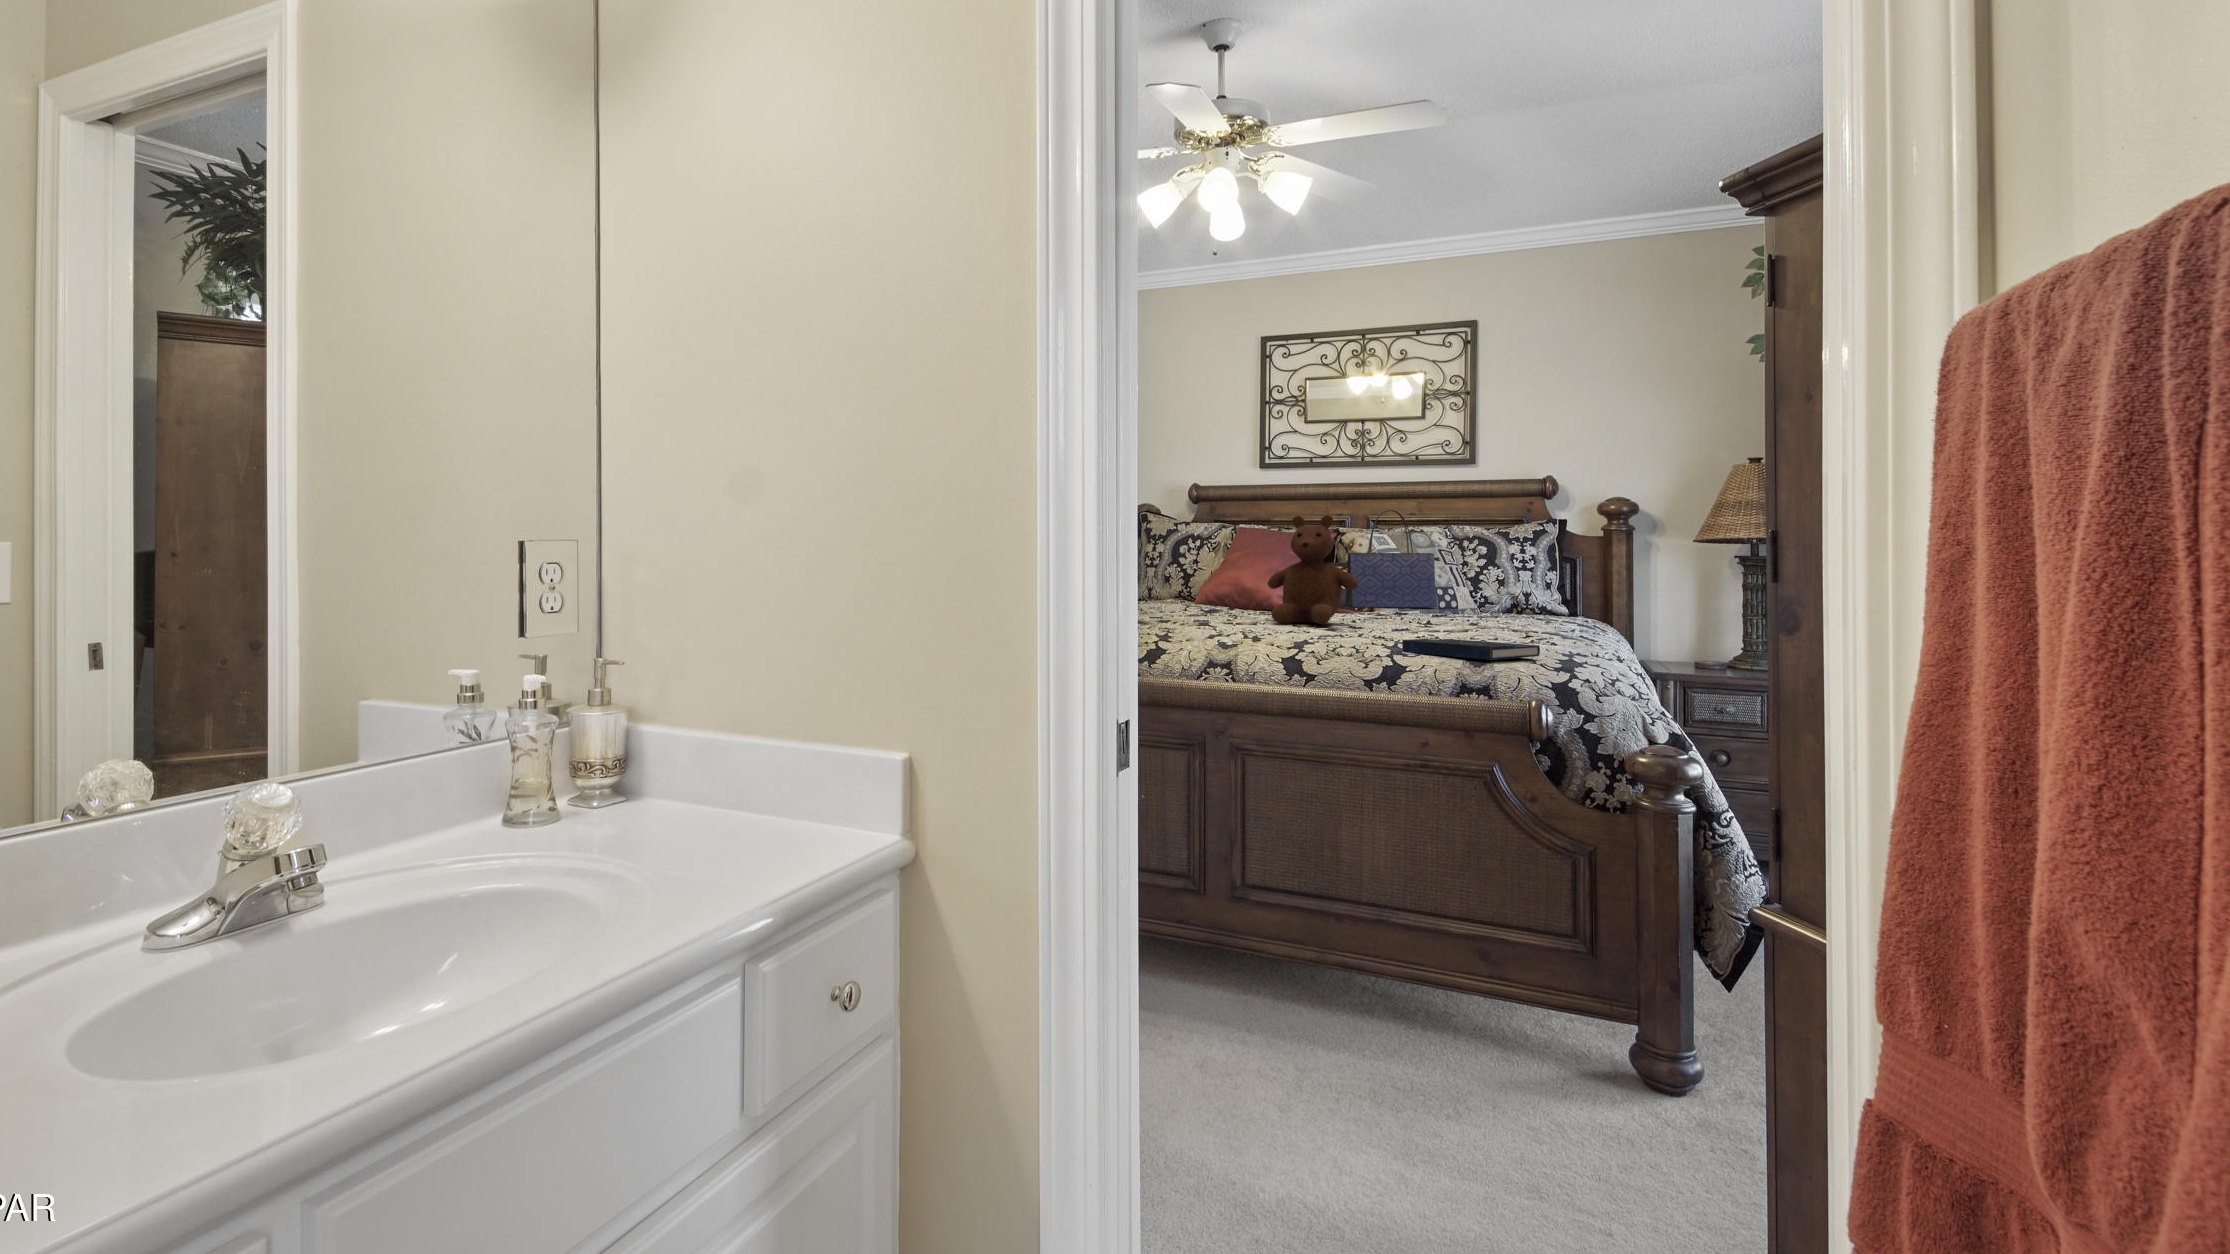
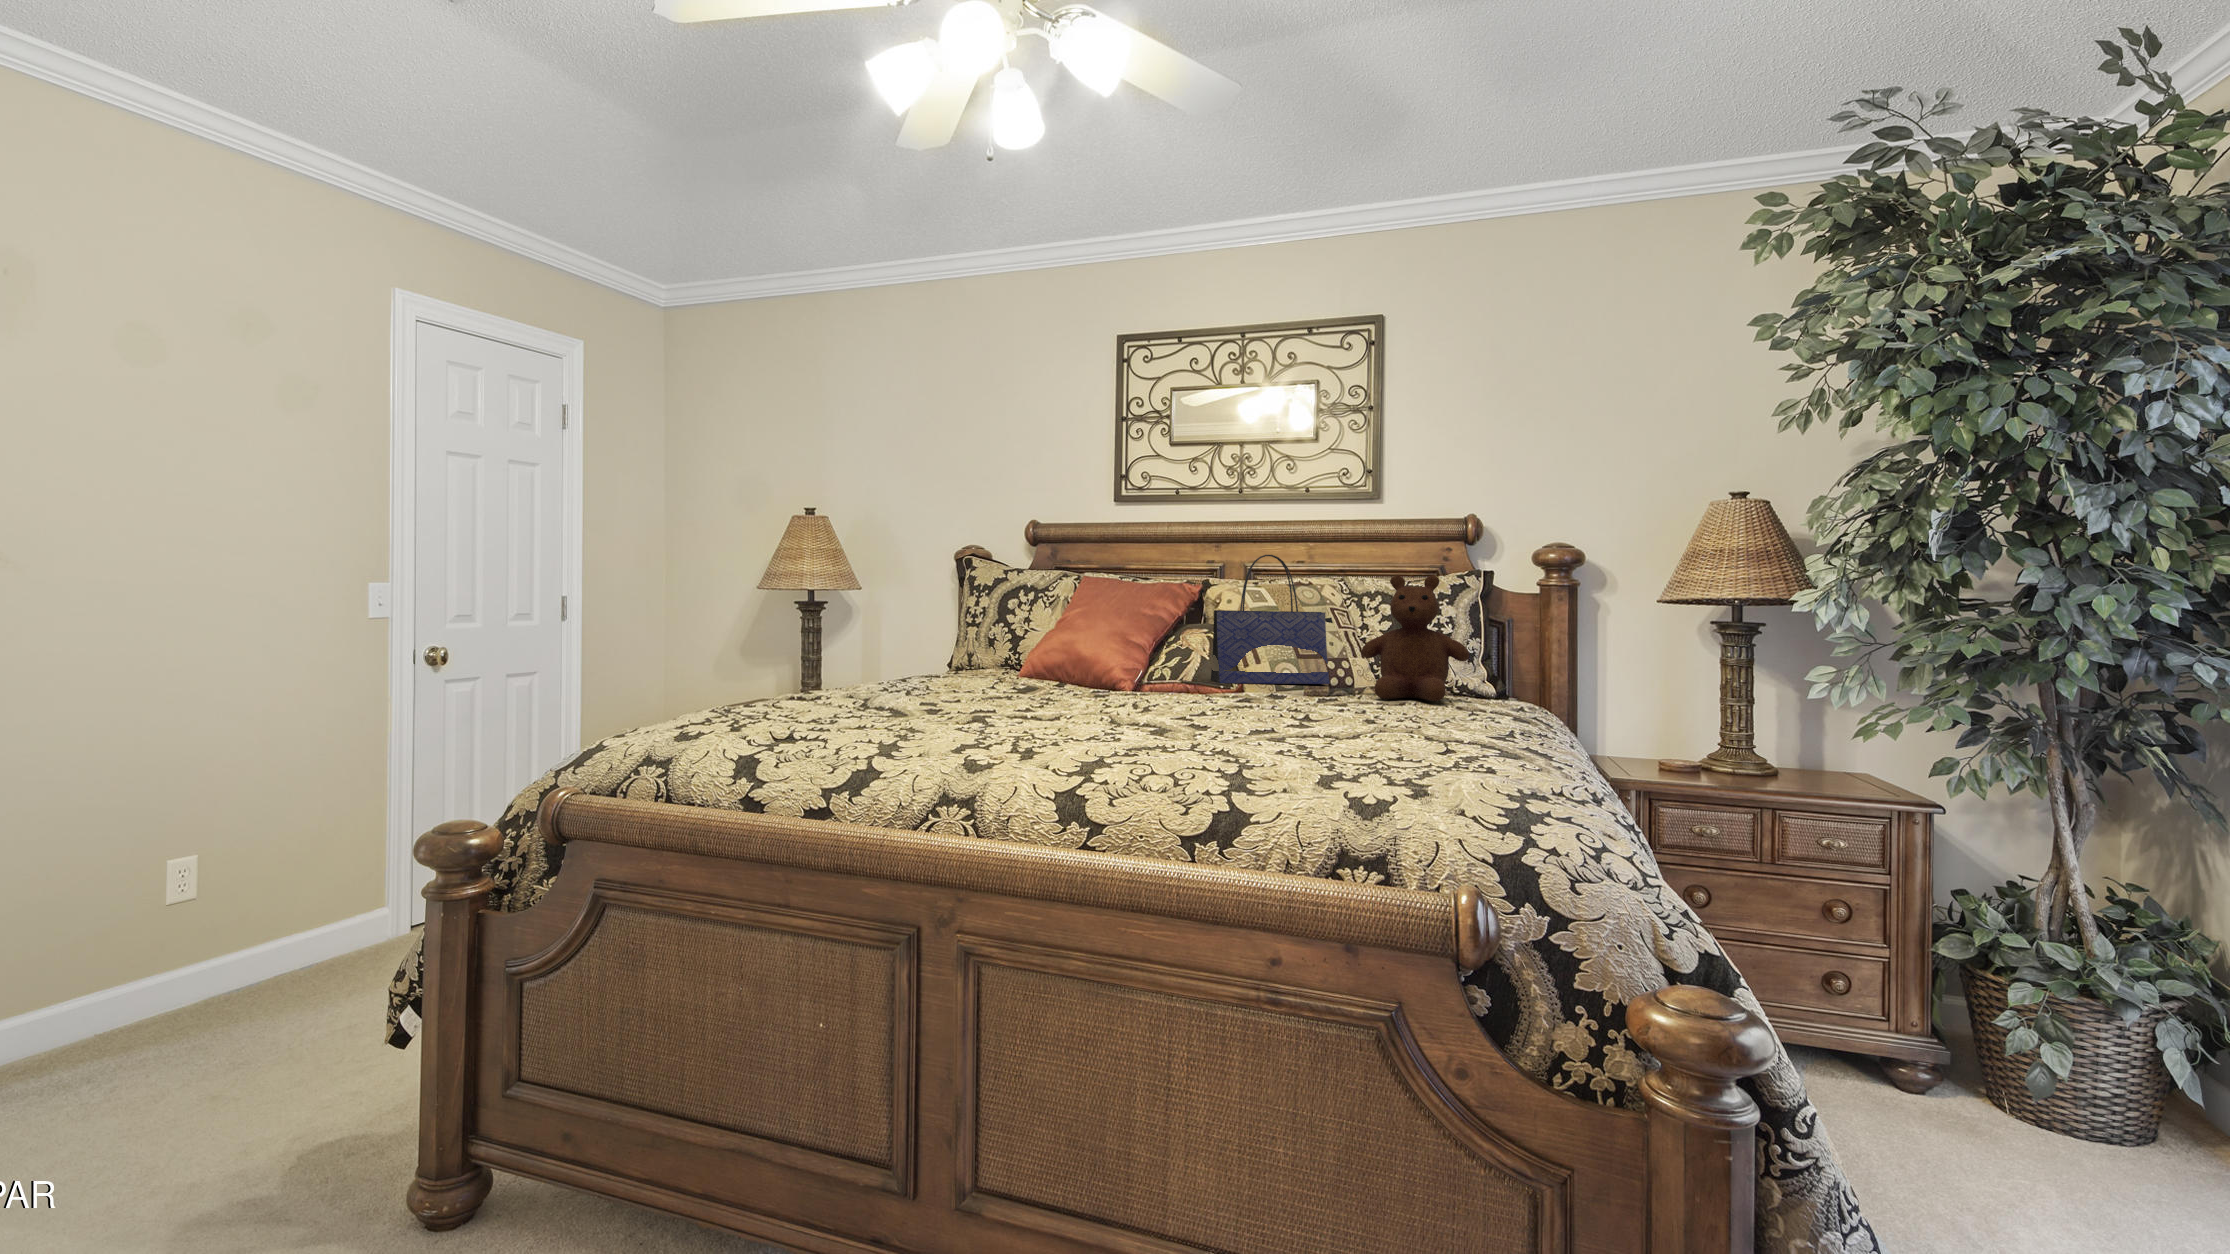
teddy bear: present [1268,515,1358,624] -> present [1361,575,1469,701]
book: present [1402,639,1540,660] -> none [1245,762,1472,817]

